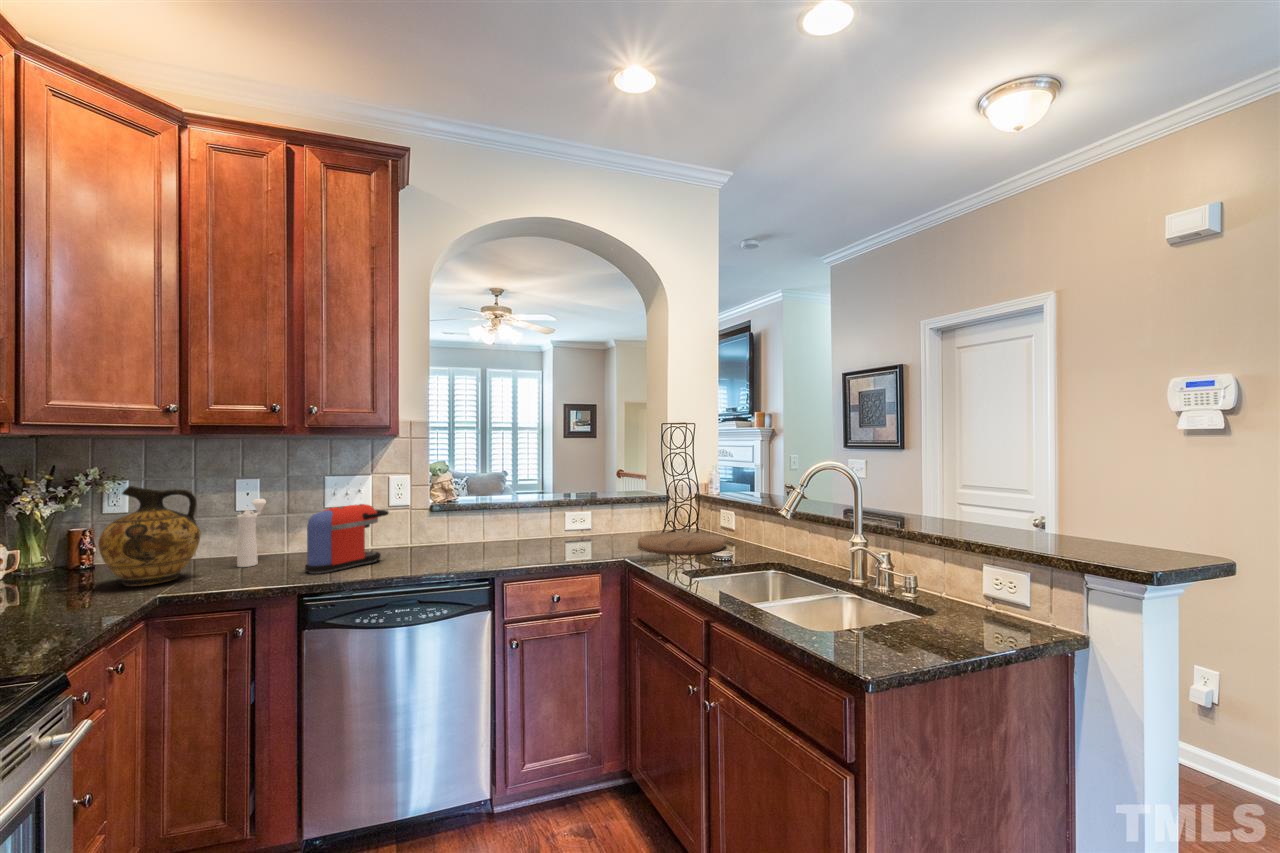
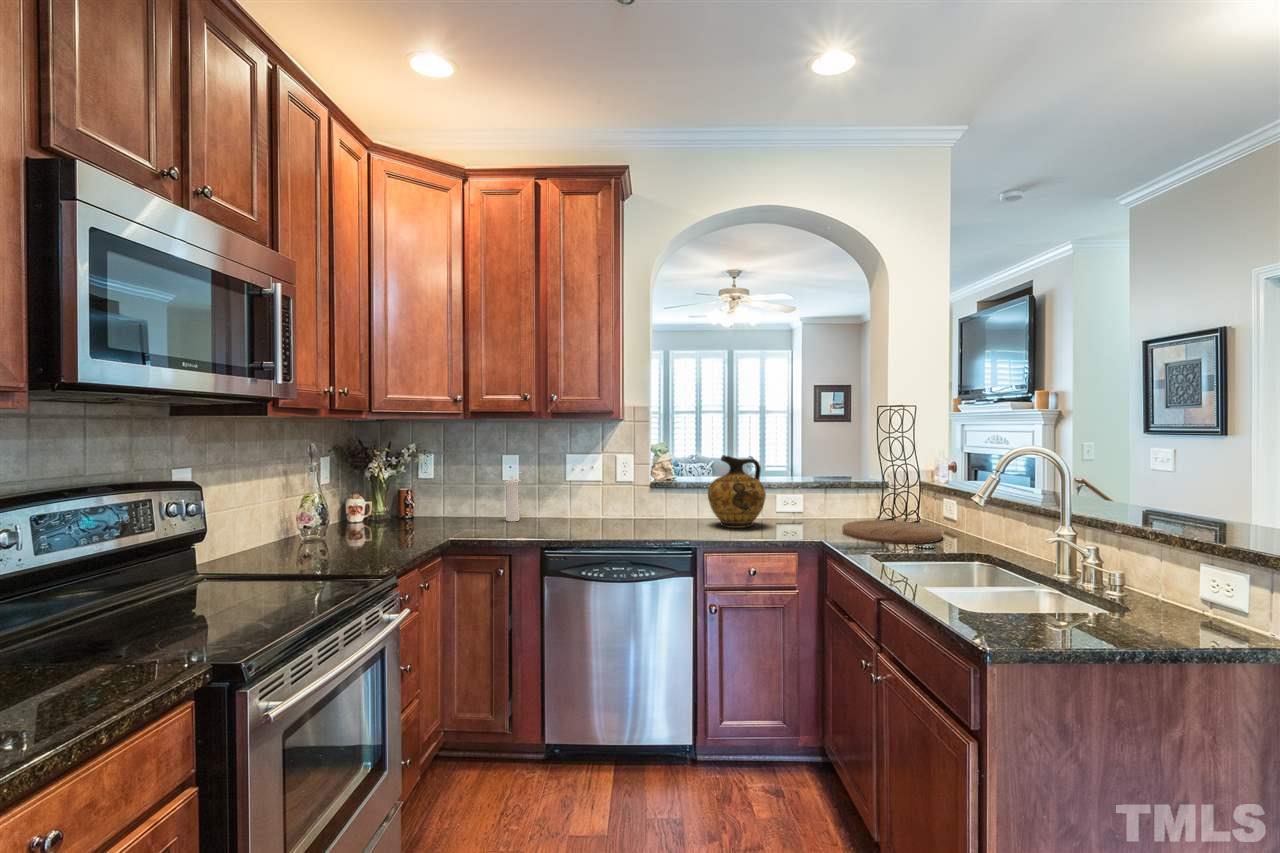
ceramic jug: present [98,486,200,586] -> present [708,455,766,528]
coffee maker: present [305,504,389,574] -> none [549,476,613,531]

